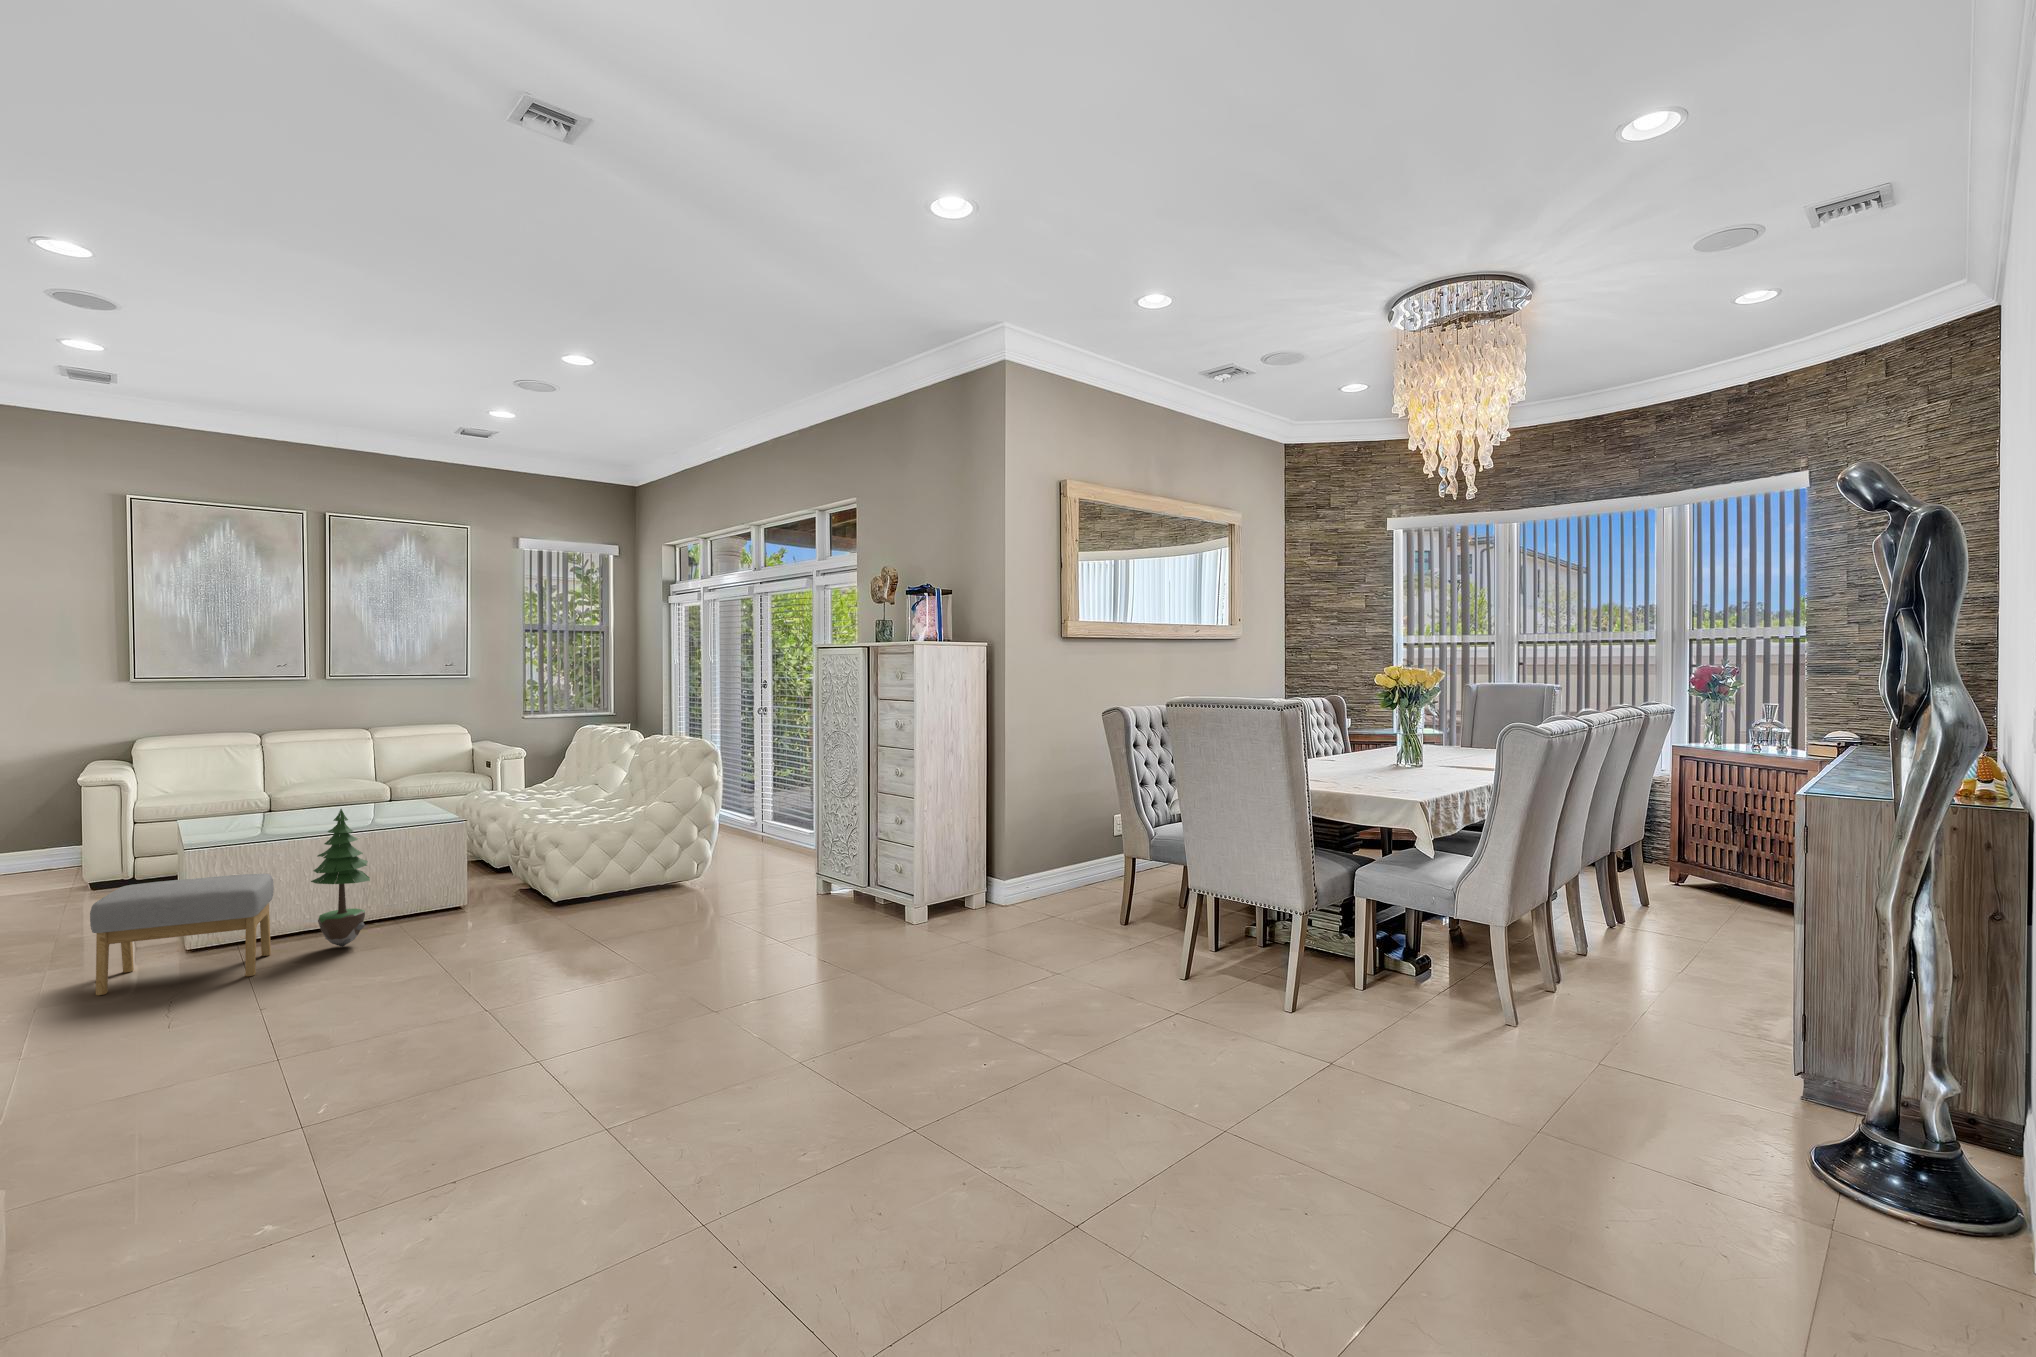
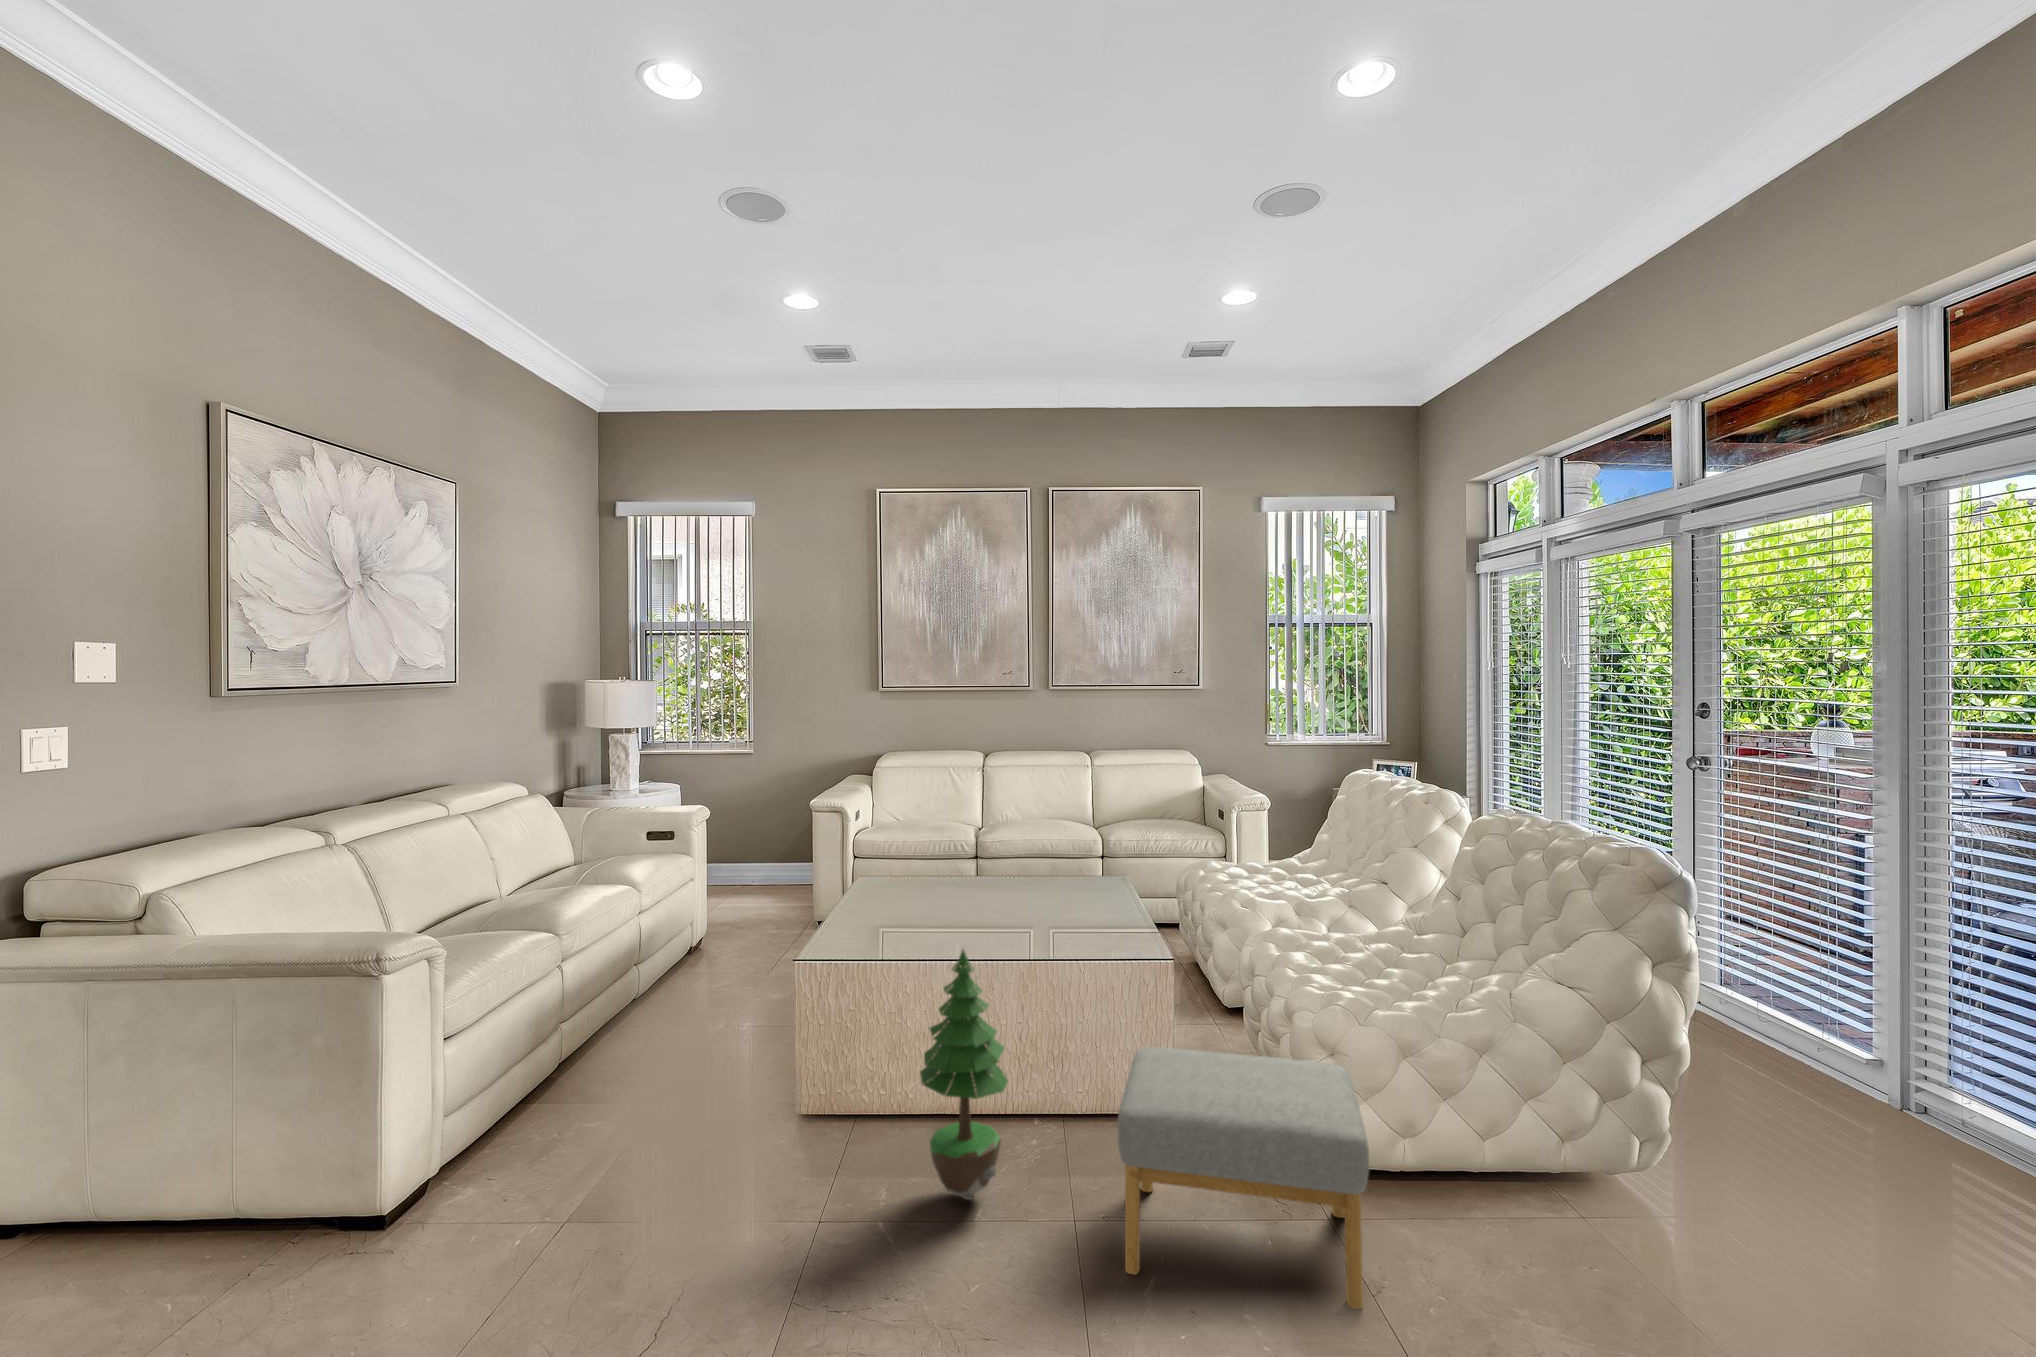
footstool: present [90,874,274,995] -> present [1117,1047,1369,1309]

